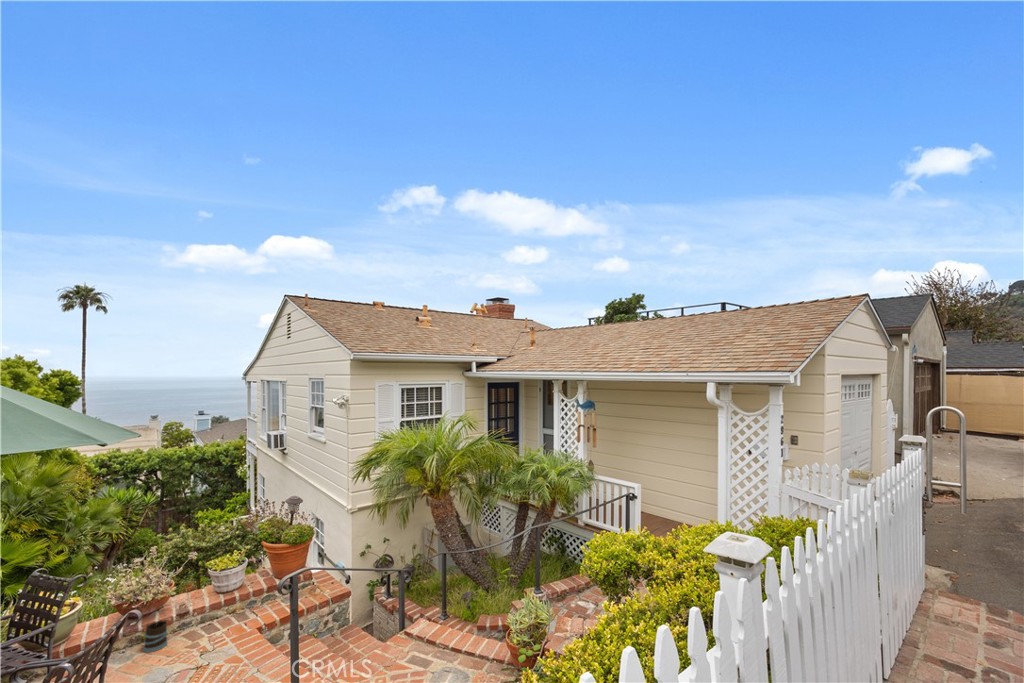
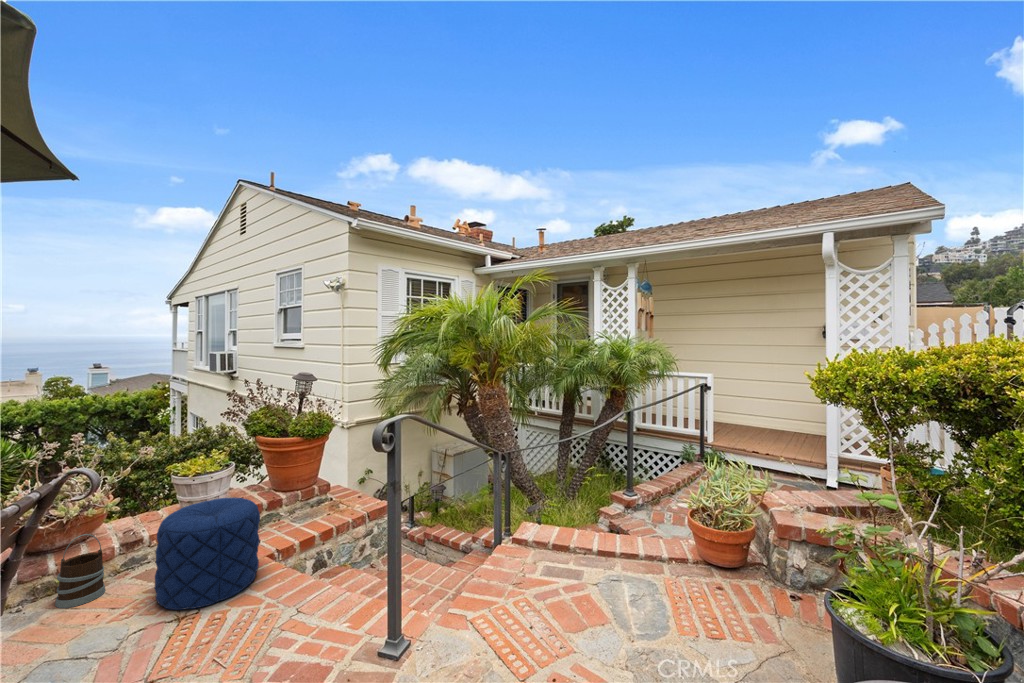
pouf: none [189,592,247,662] -> present [155,497,260,610]

